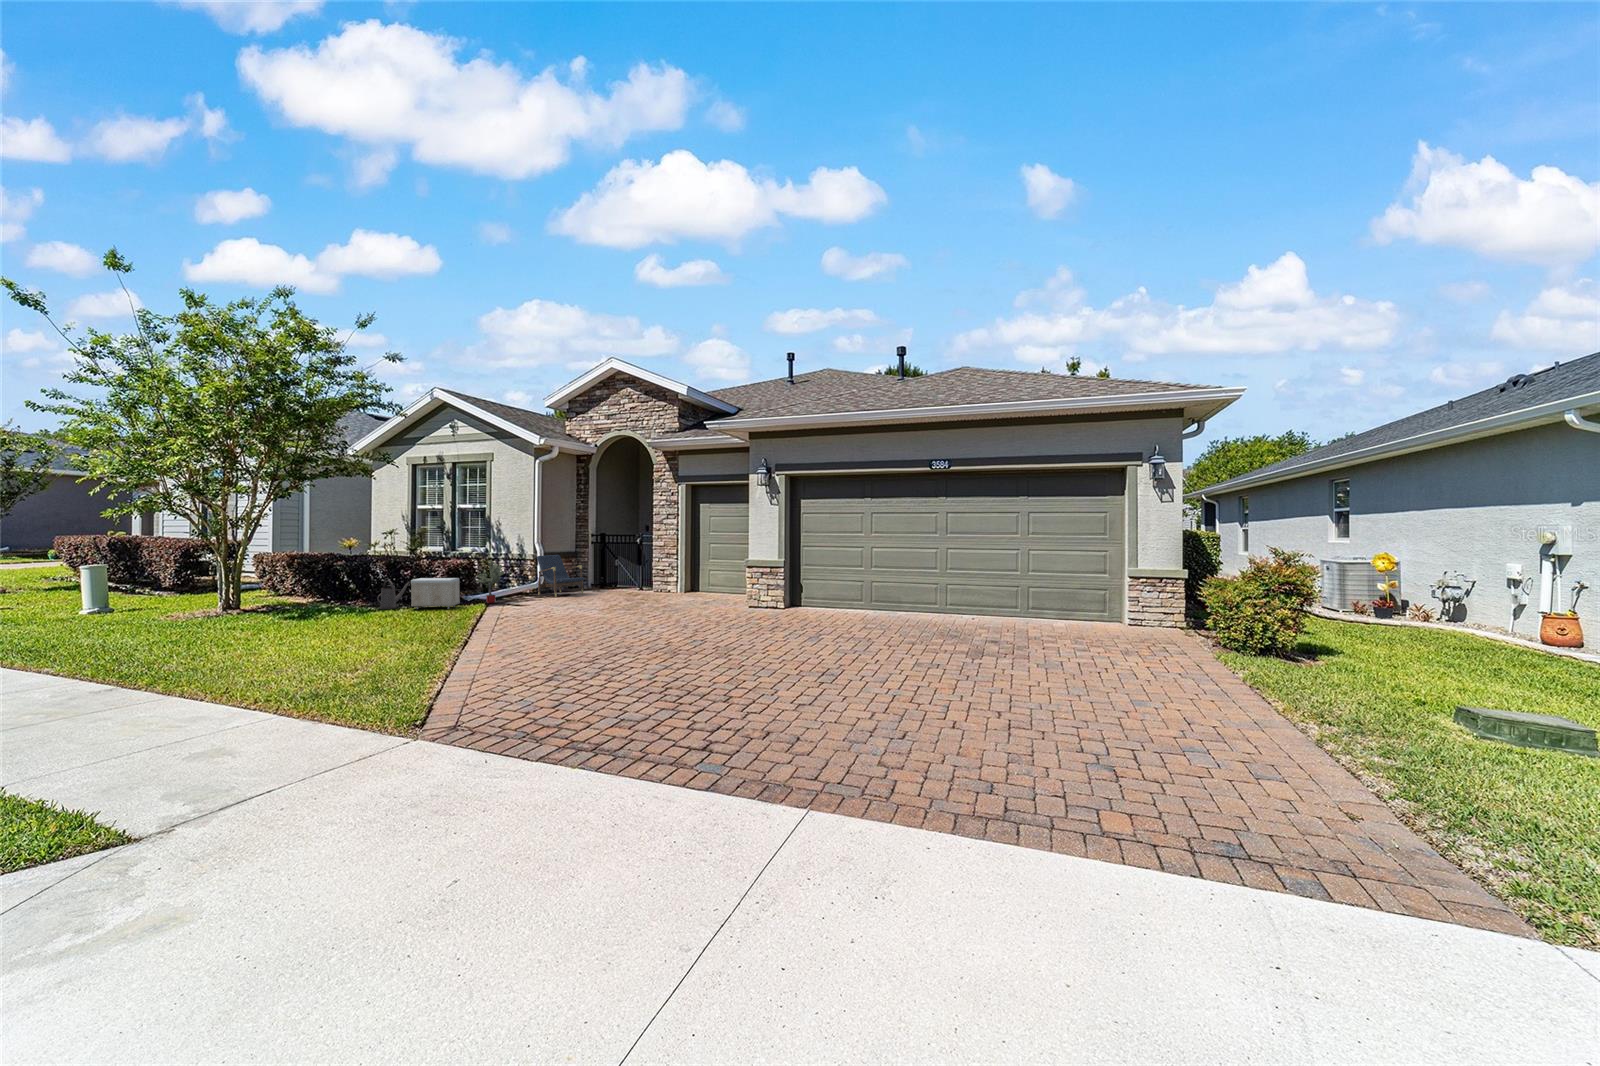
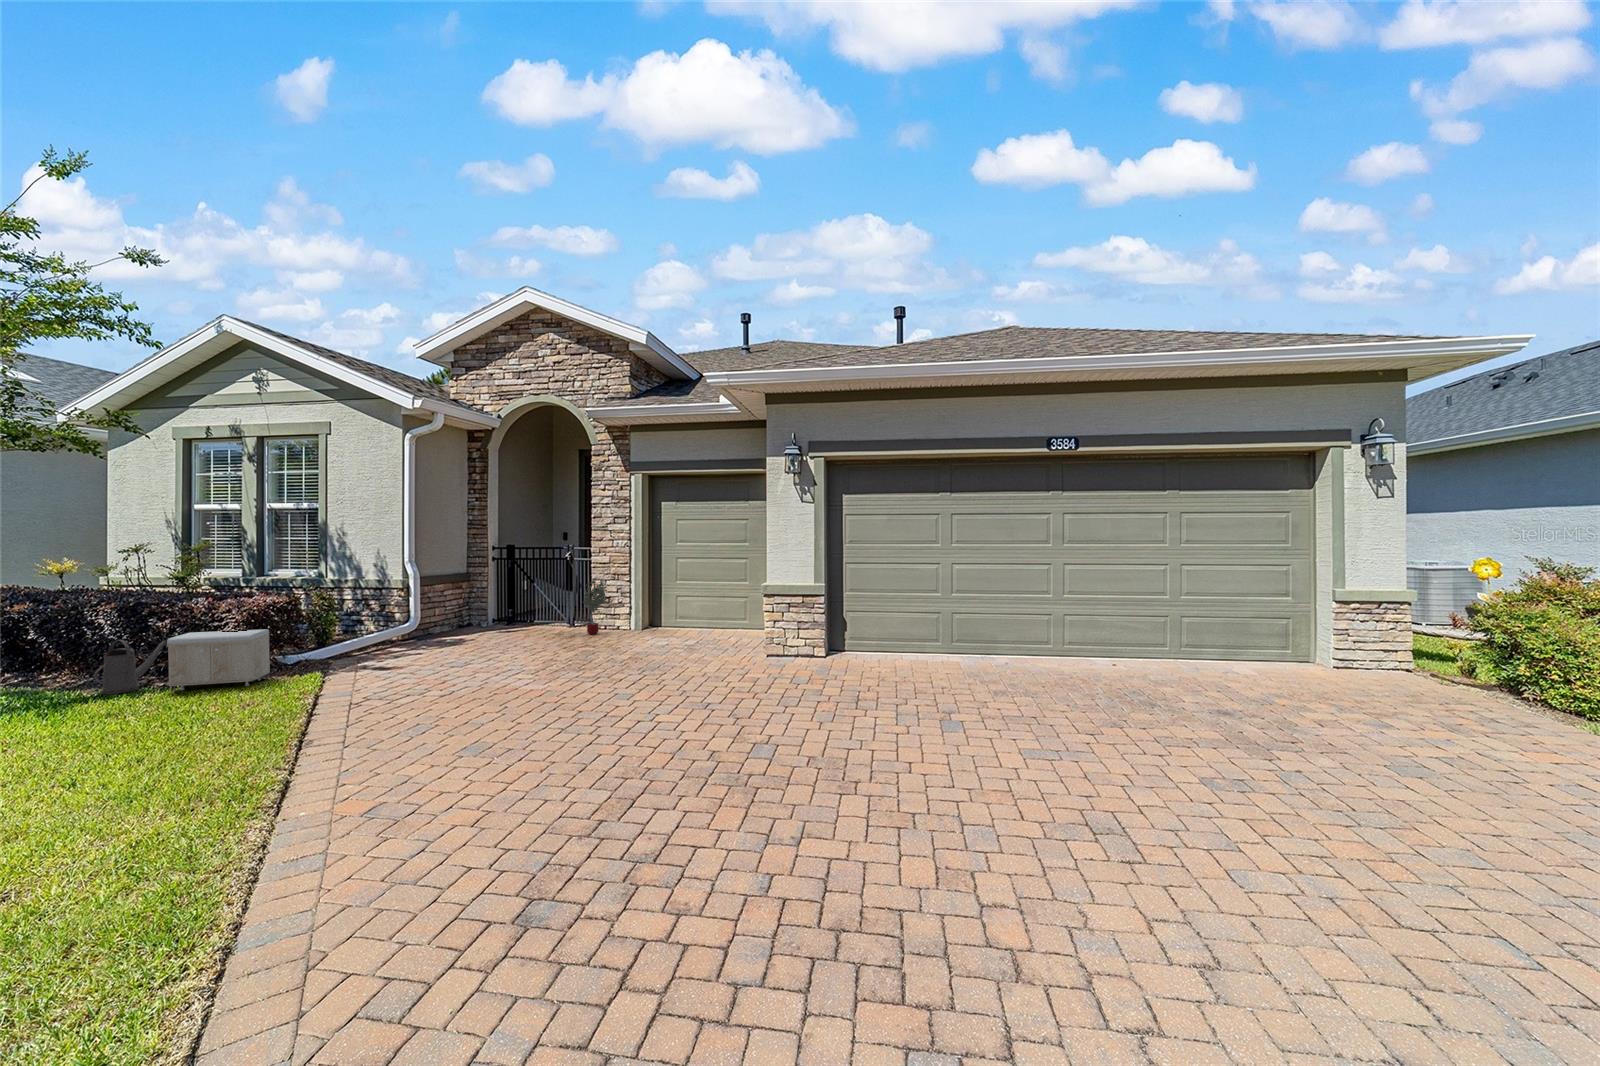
lounge chair: present [537,555,584,597] -> none [409,579,489,647]
potted tree: present [476,560,504,604] -> present [583,578,613,635]

